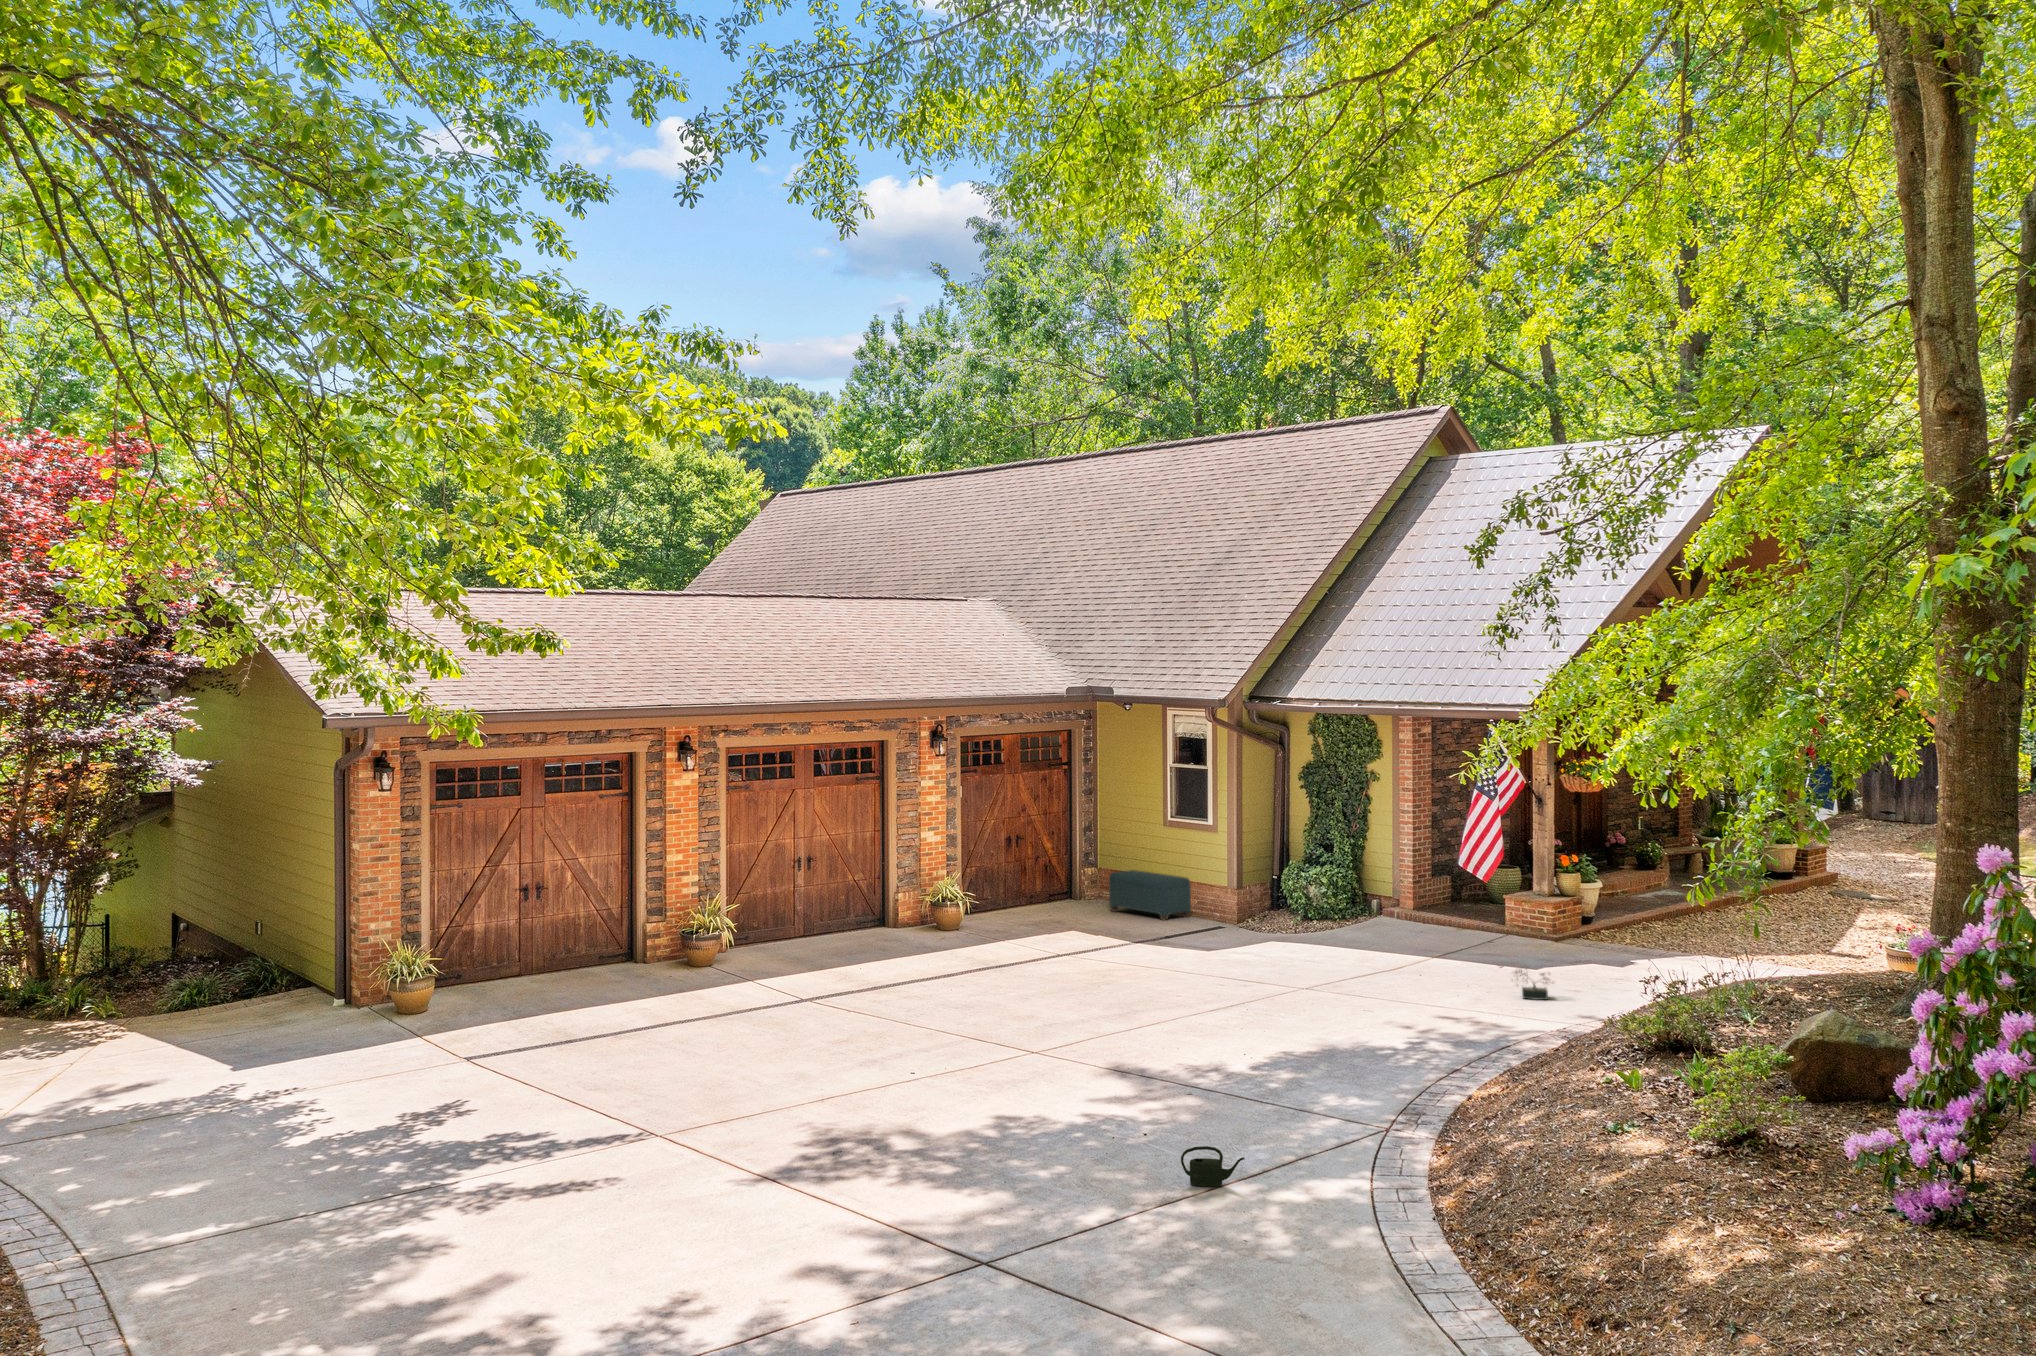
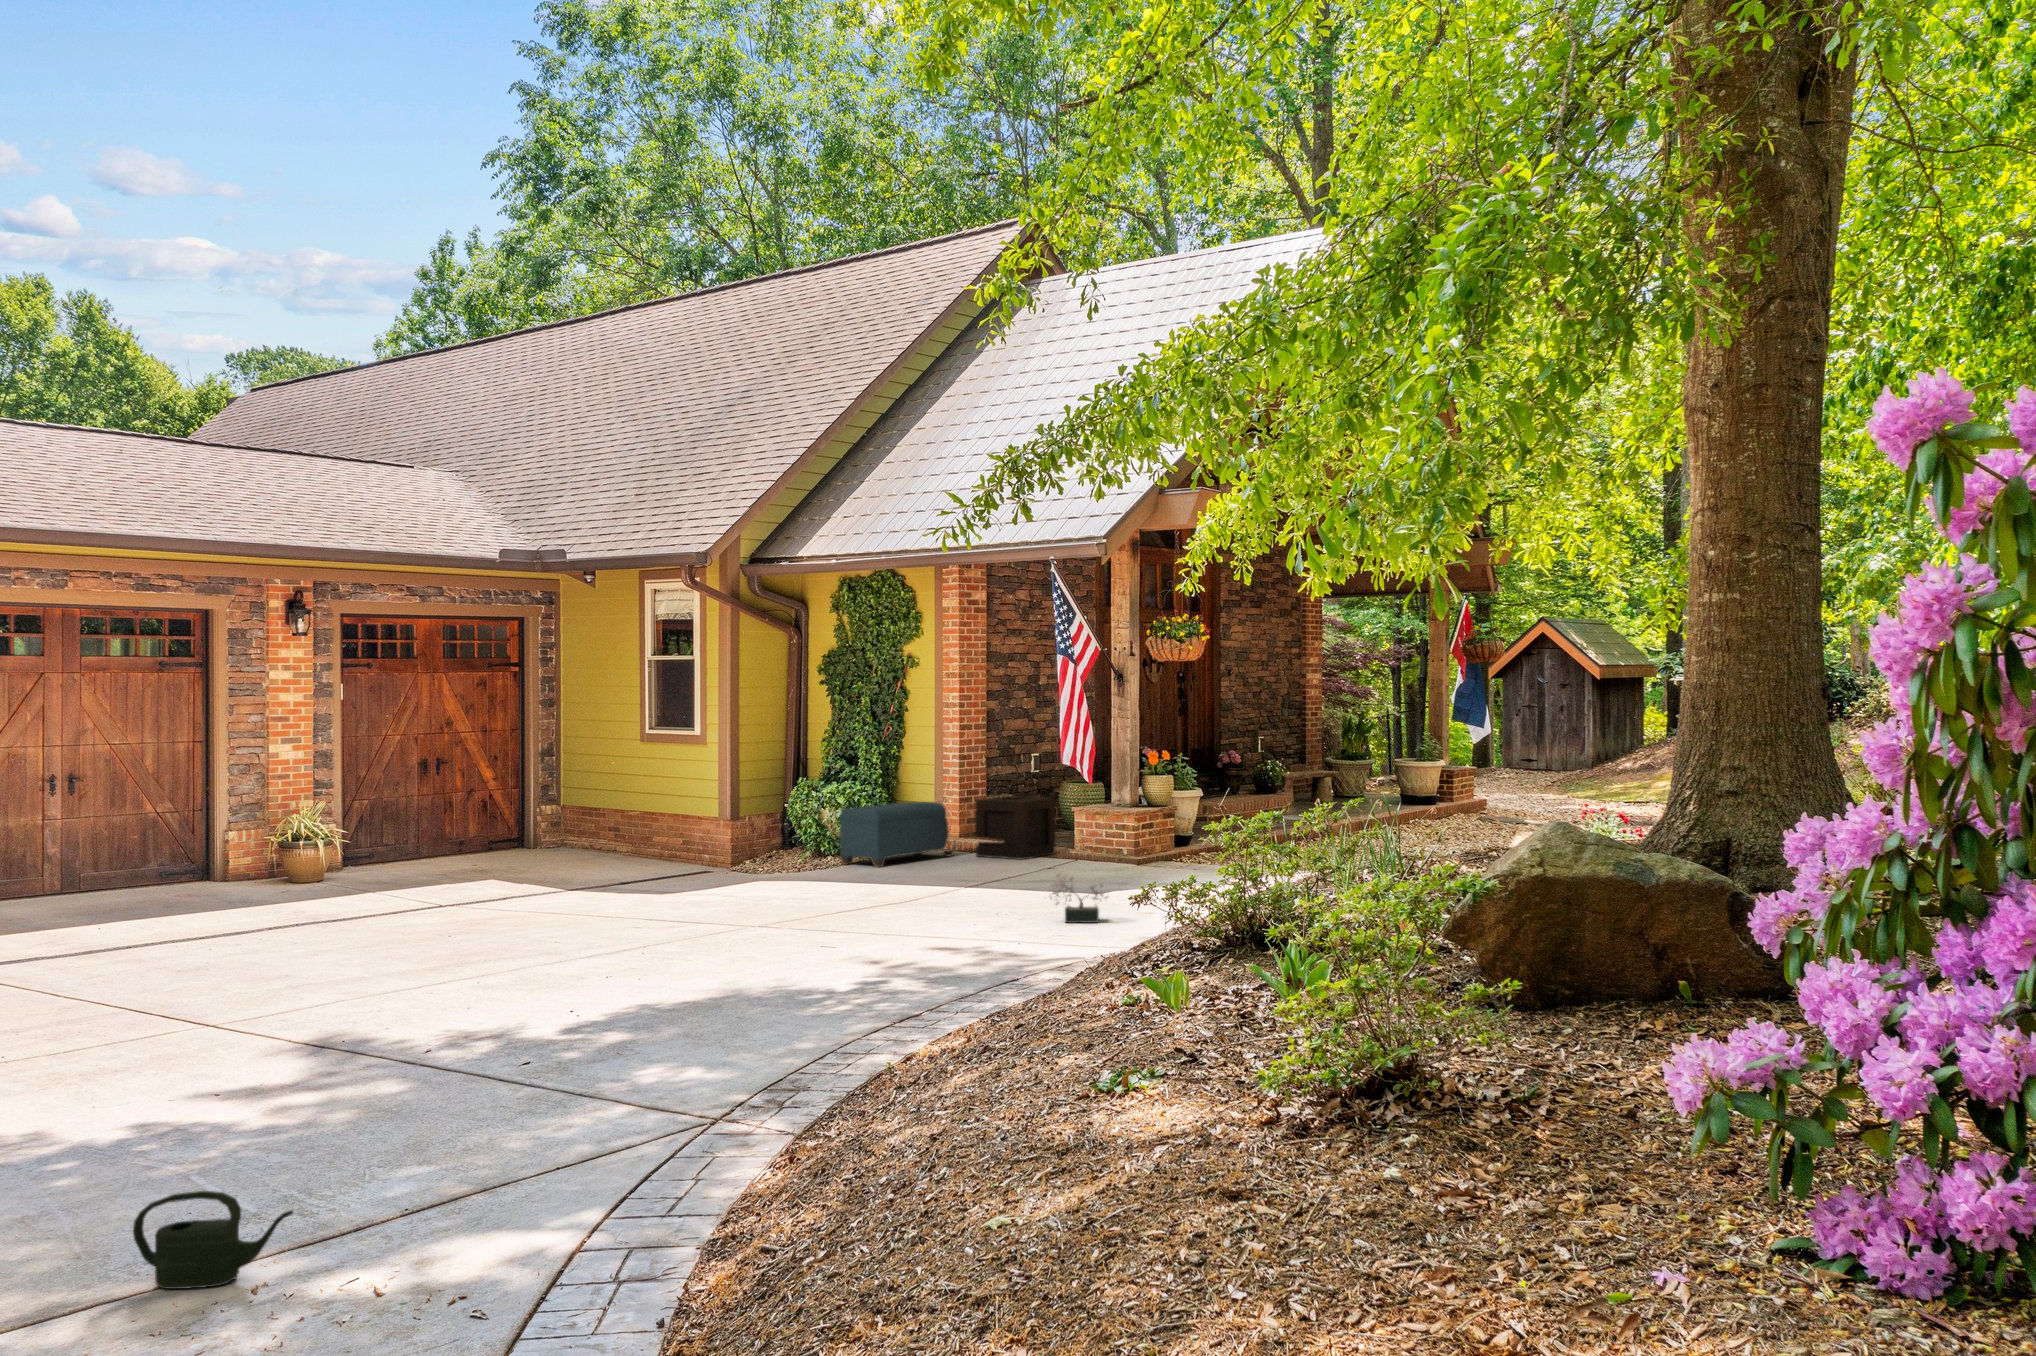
bench: present [1109,870,1191,920] -> present [840,802,954,867]
wooden crate: none [1427,878,1491,931] -> present [975,796,1056,860]

